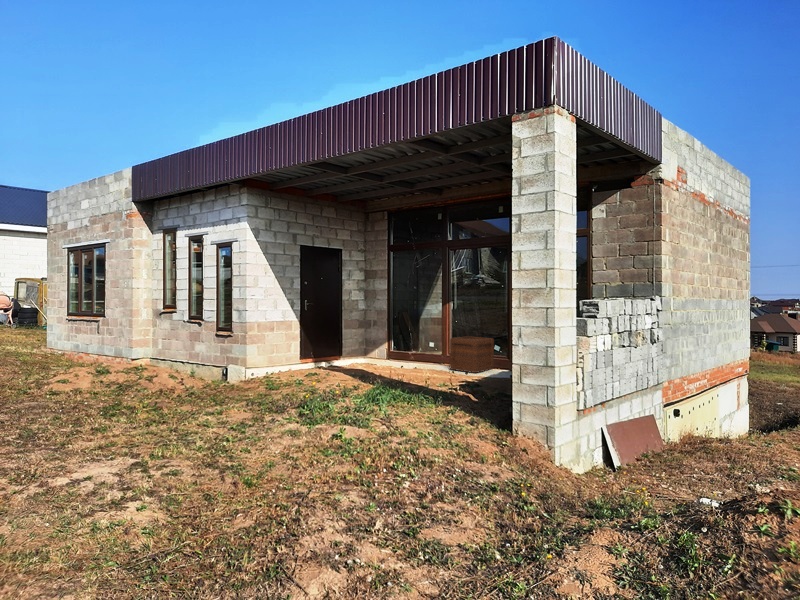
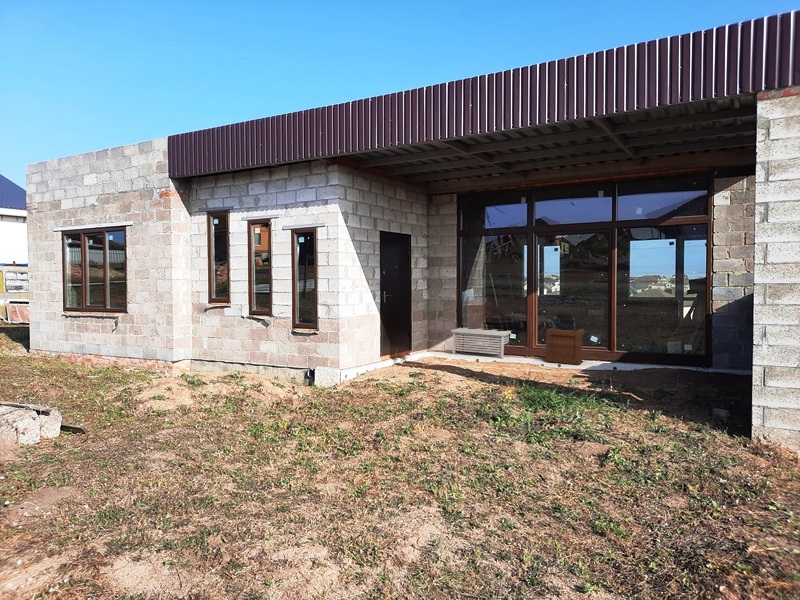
storage bench: none [375,336,433,366] -> present [451,328,512,358]

